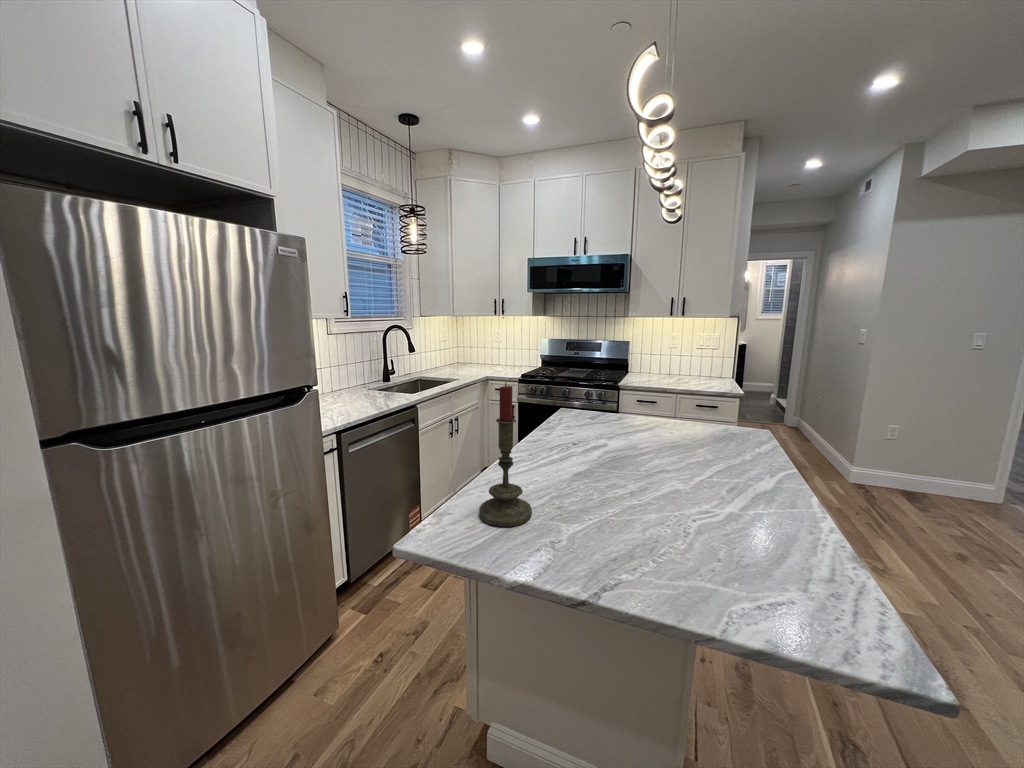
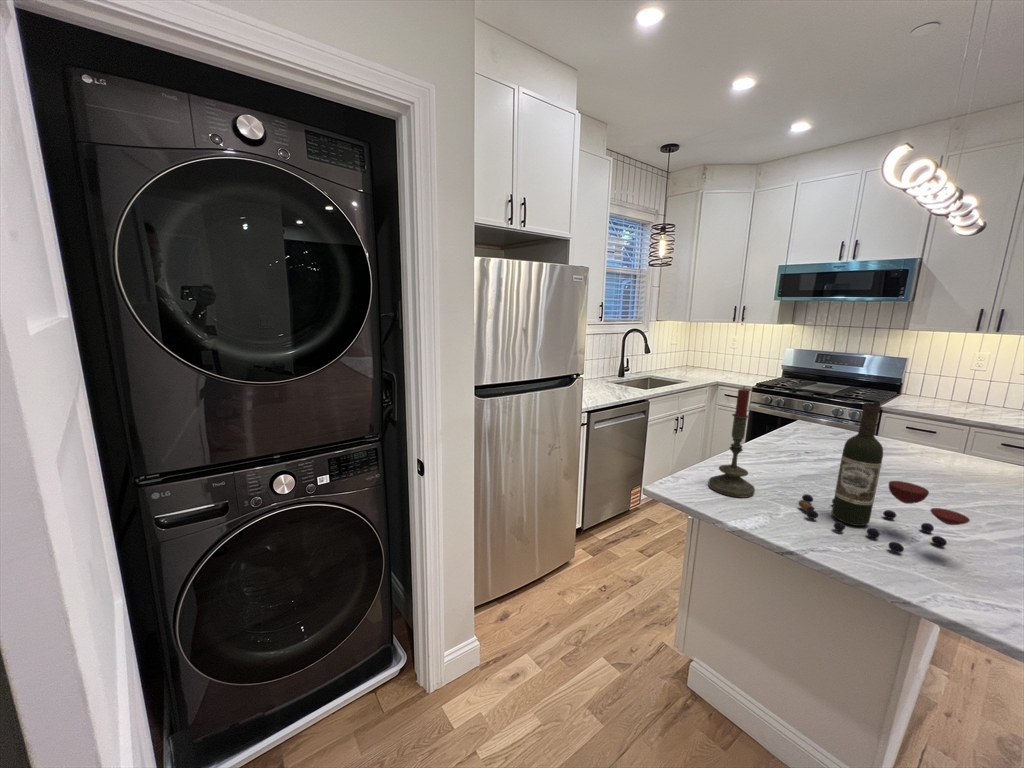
wine bottle: none [578,388,742,562] -> present [799,403,970,553]

